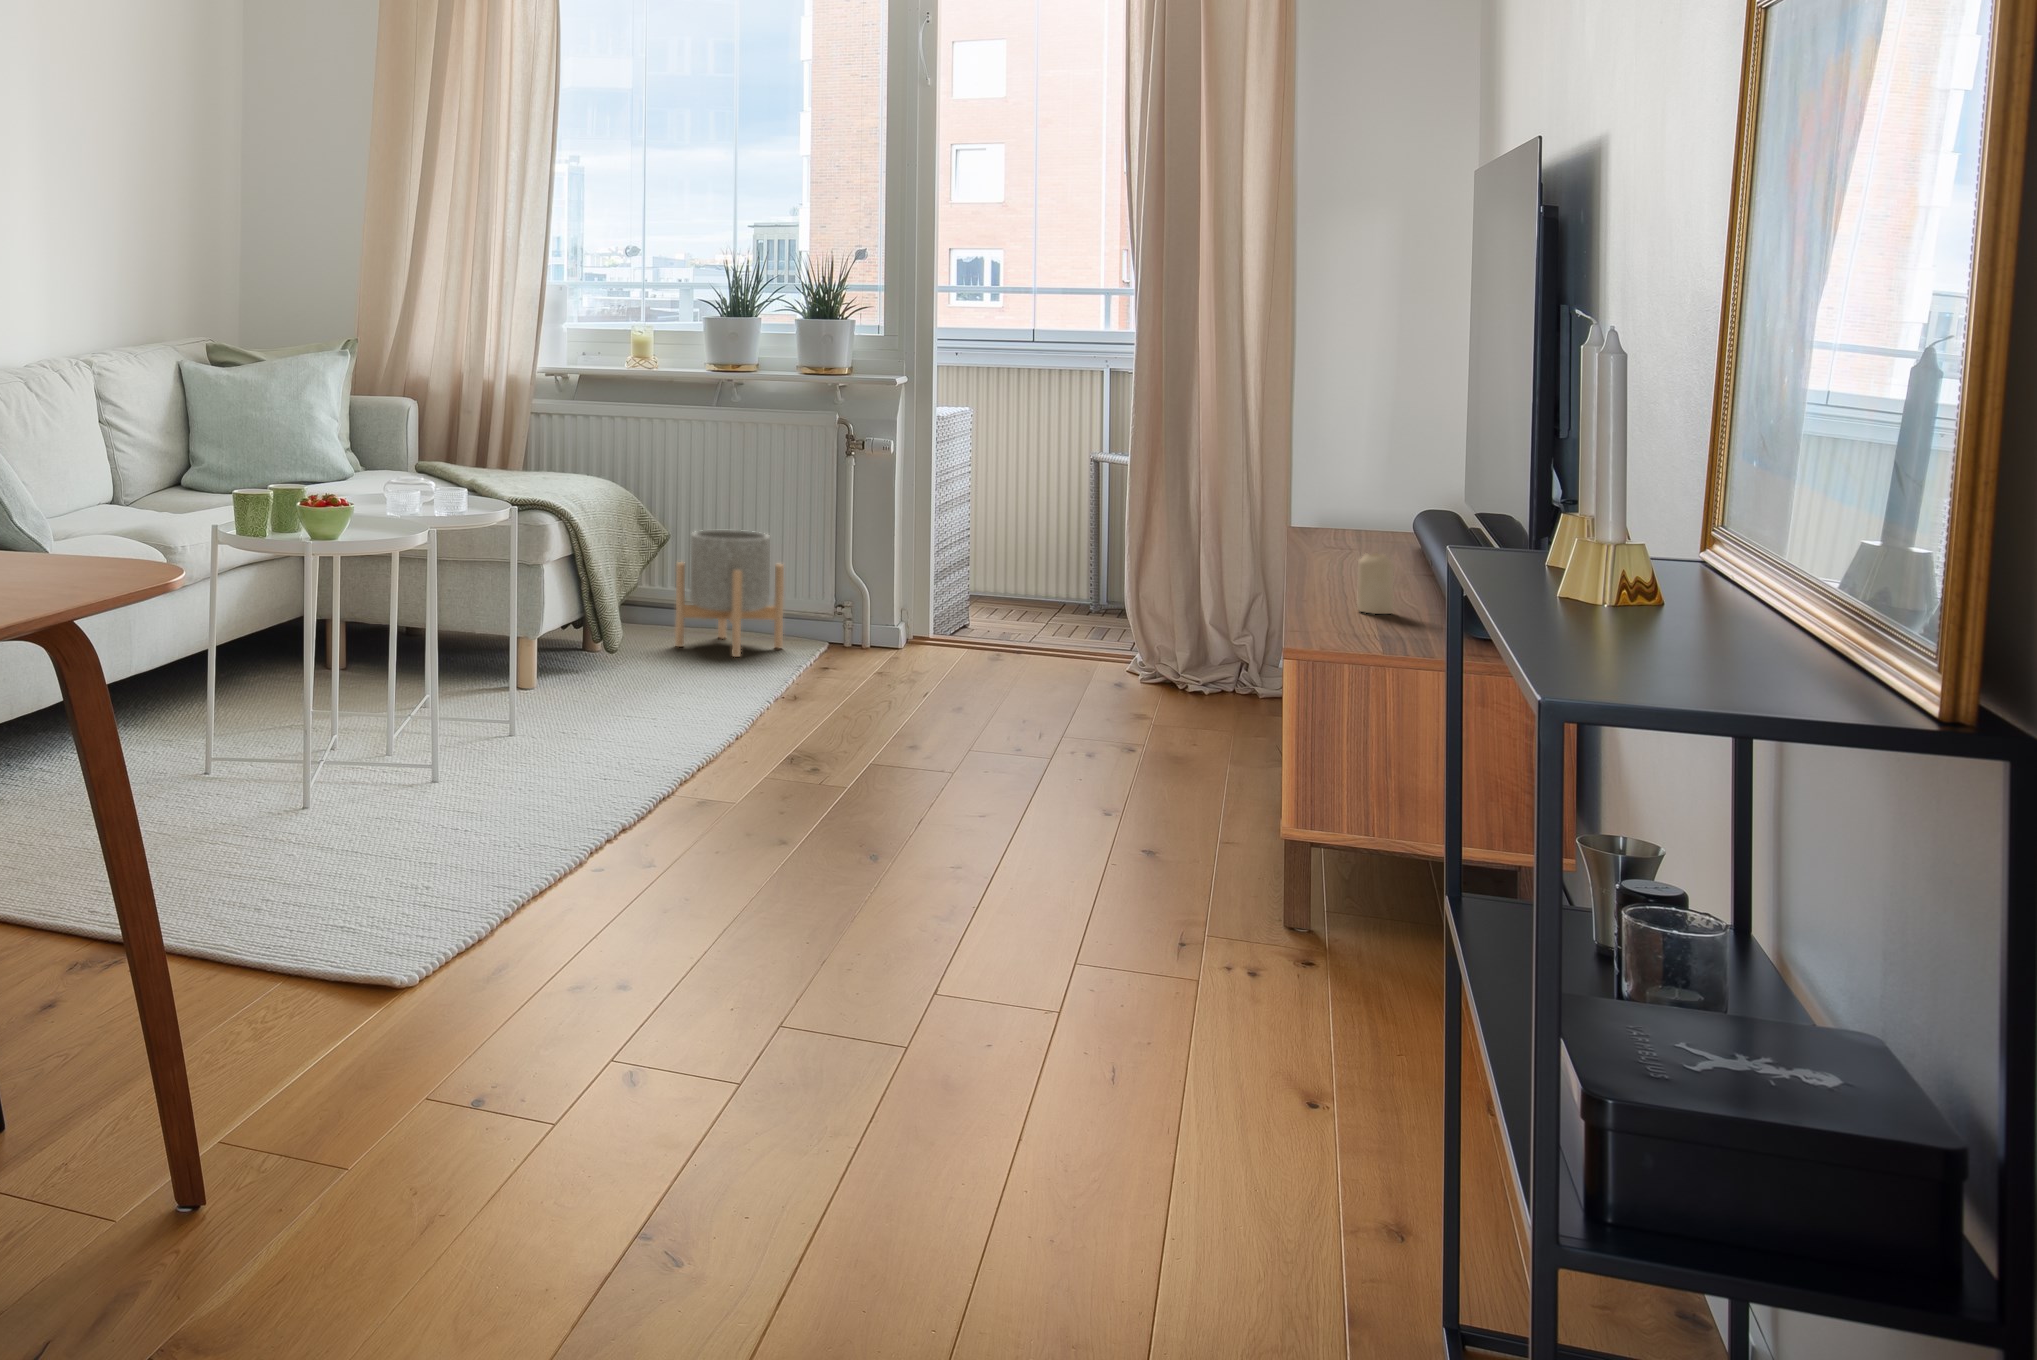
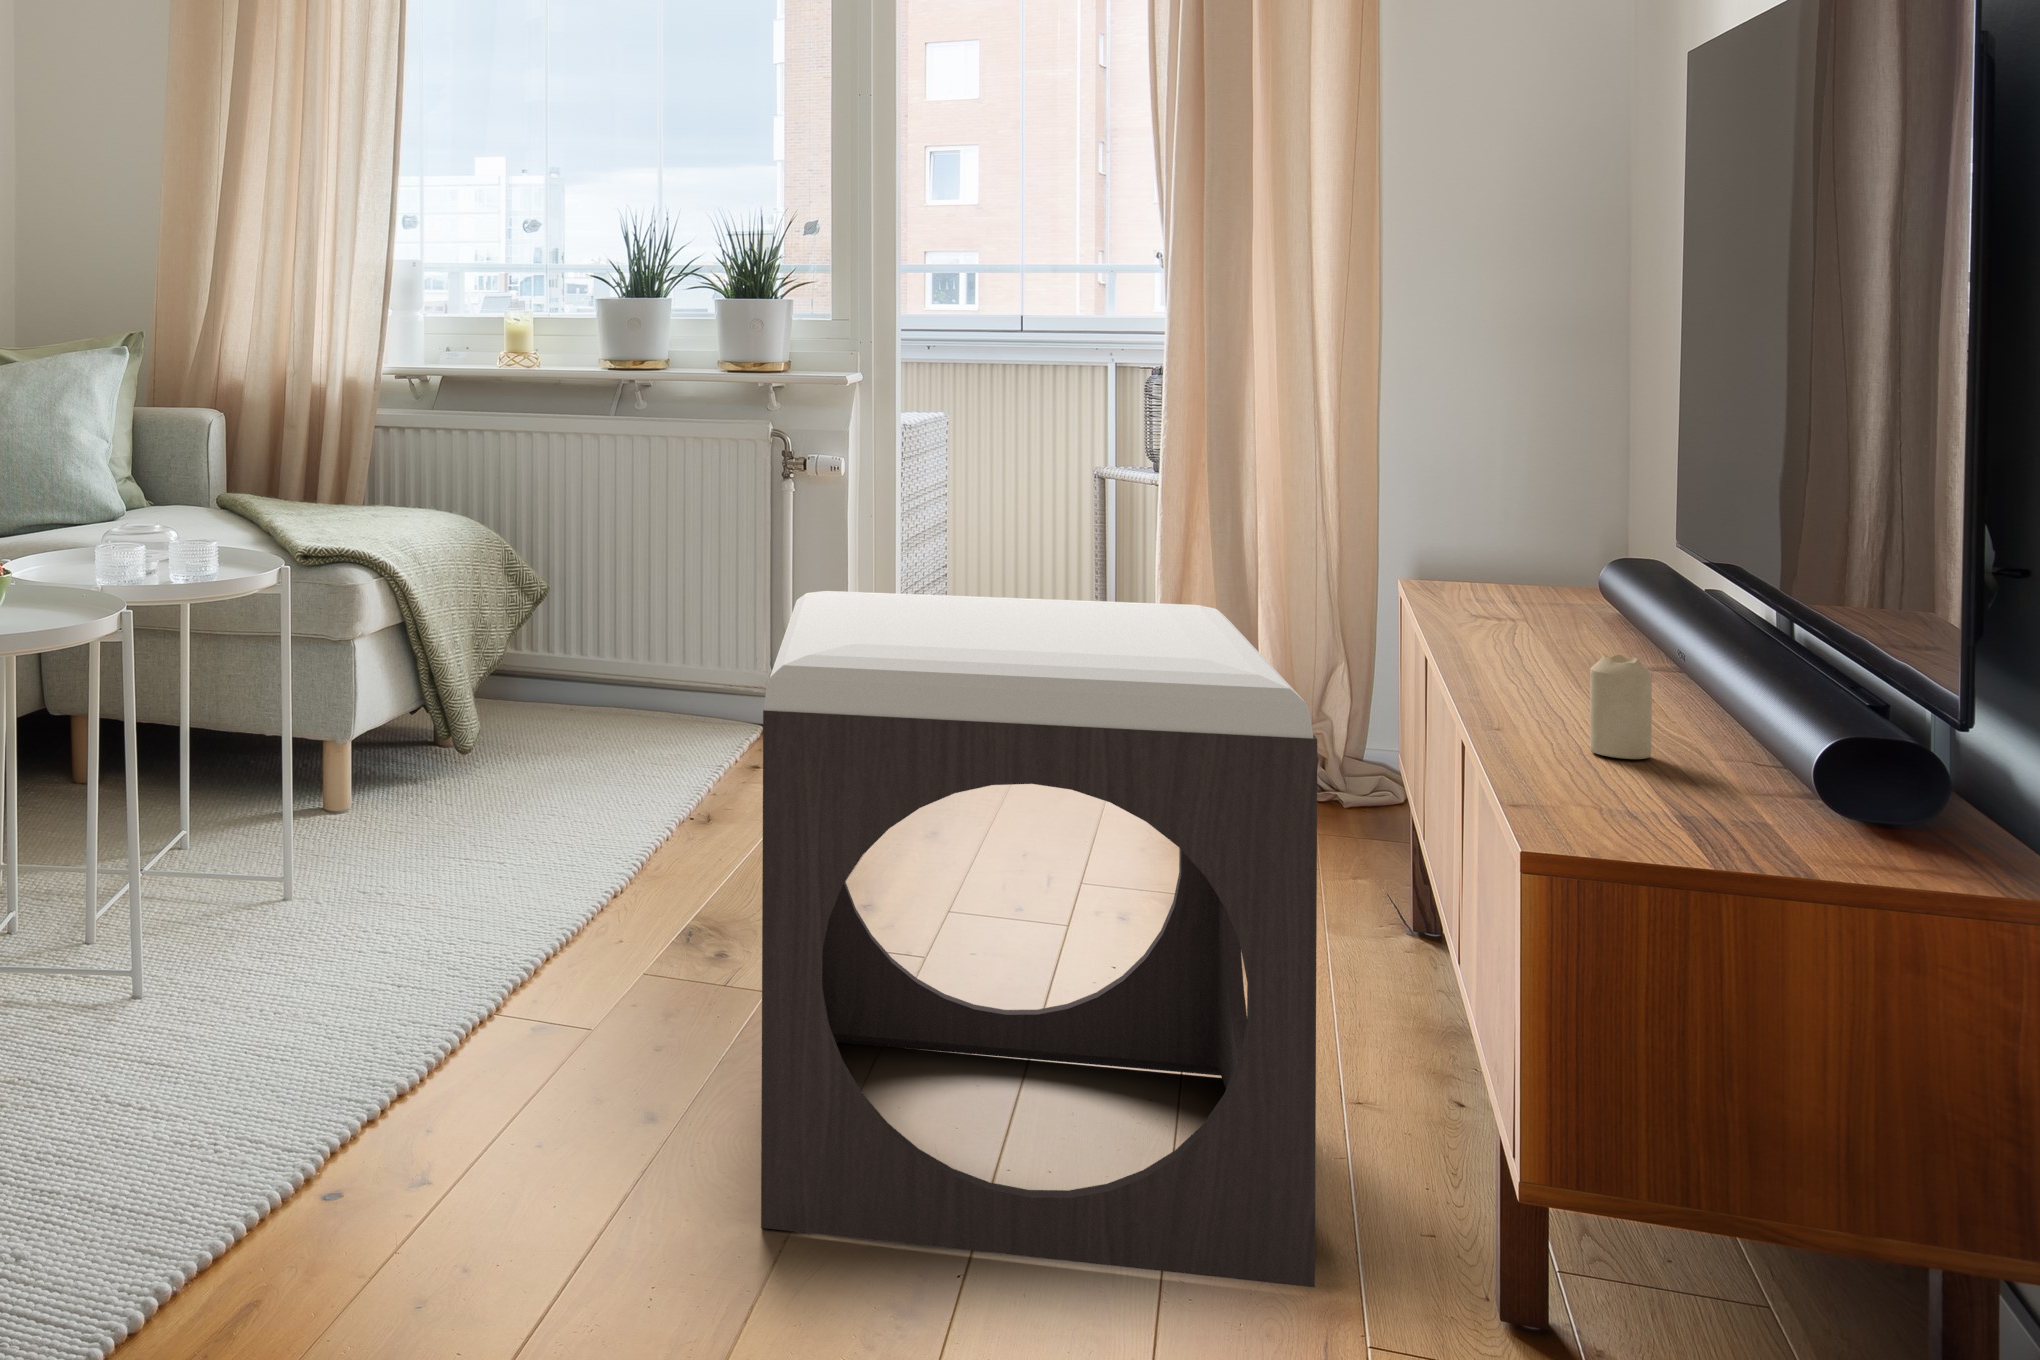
footstool: none [851,518,1187,920] -> present [761,591,1317,1287]
planter: present [675,530,784,657] -> none [559,579,701,752]

